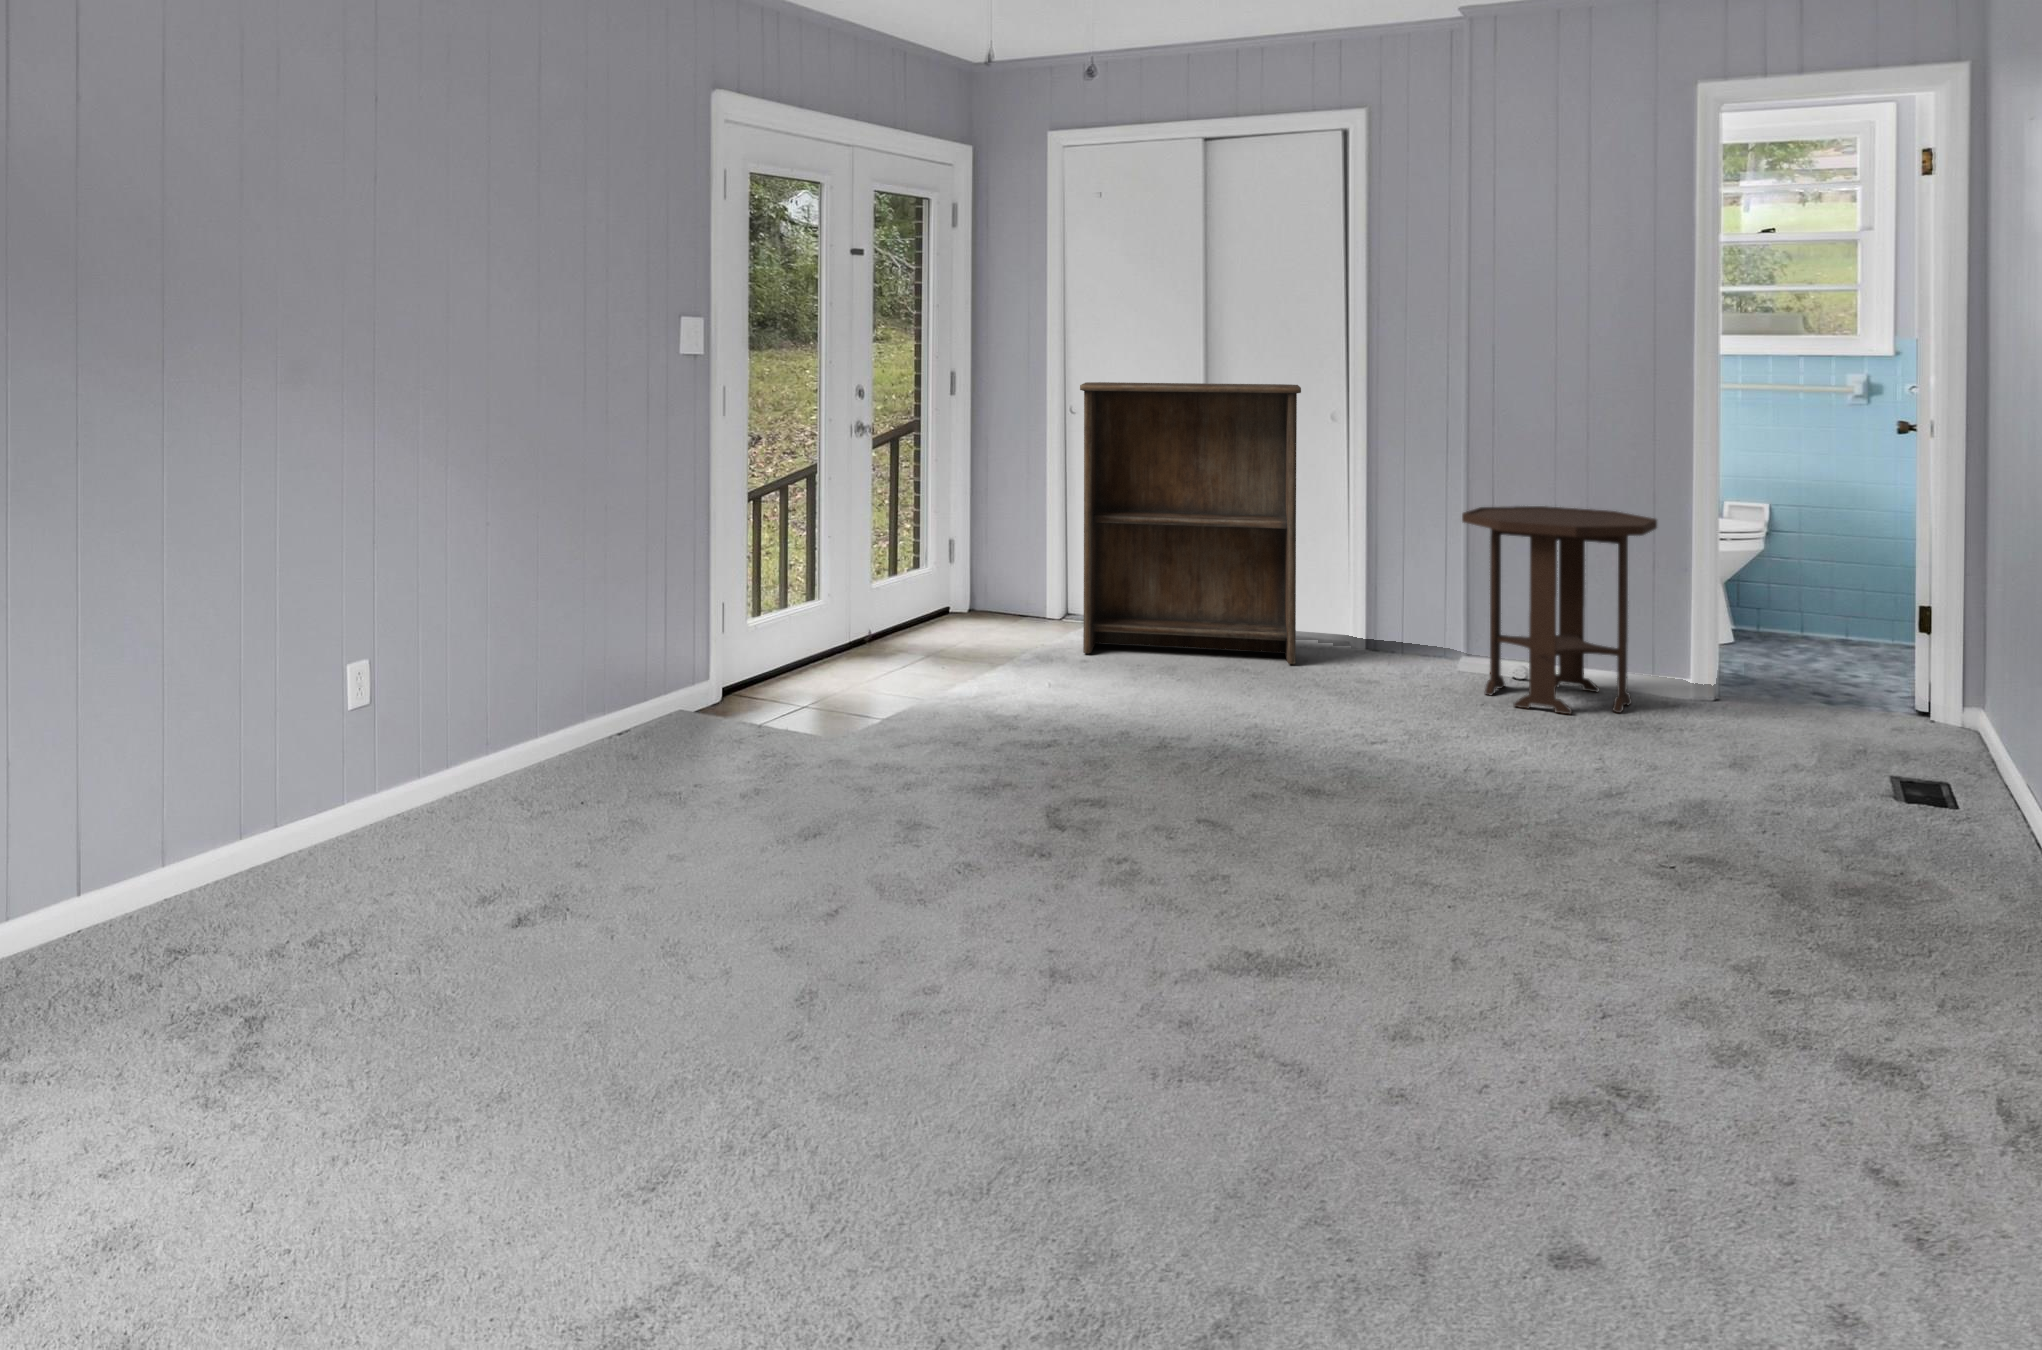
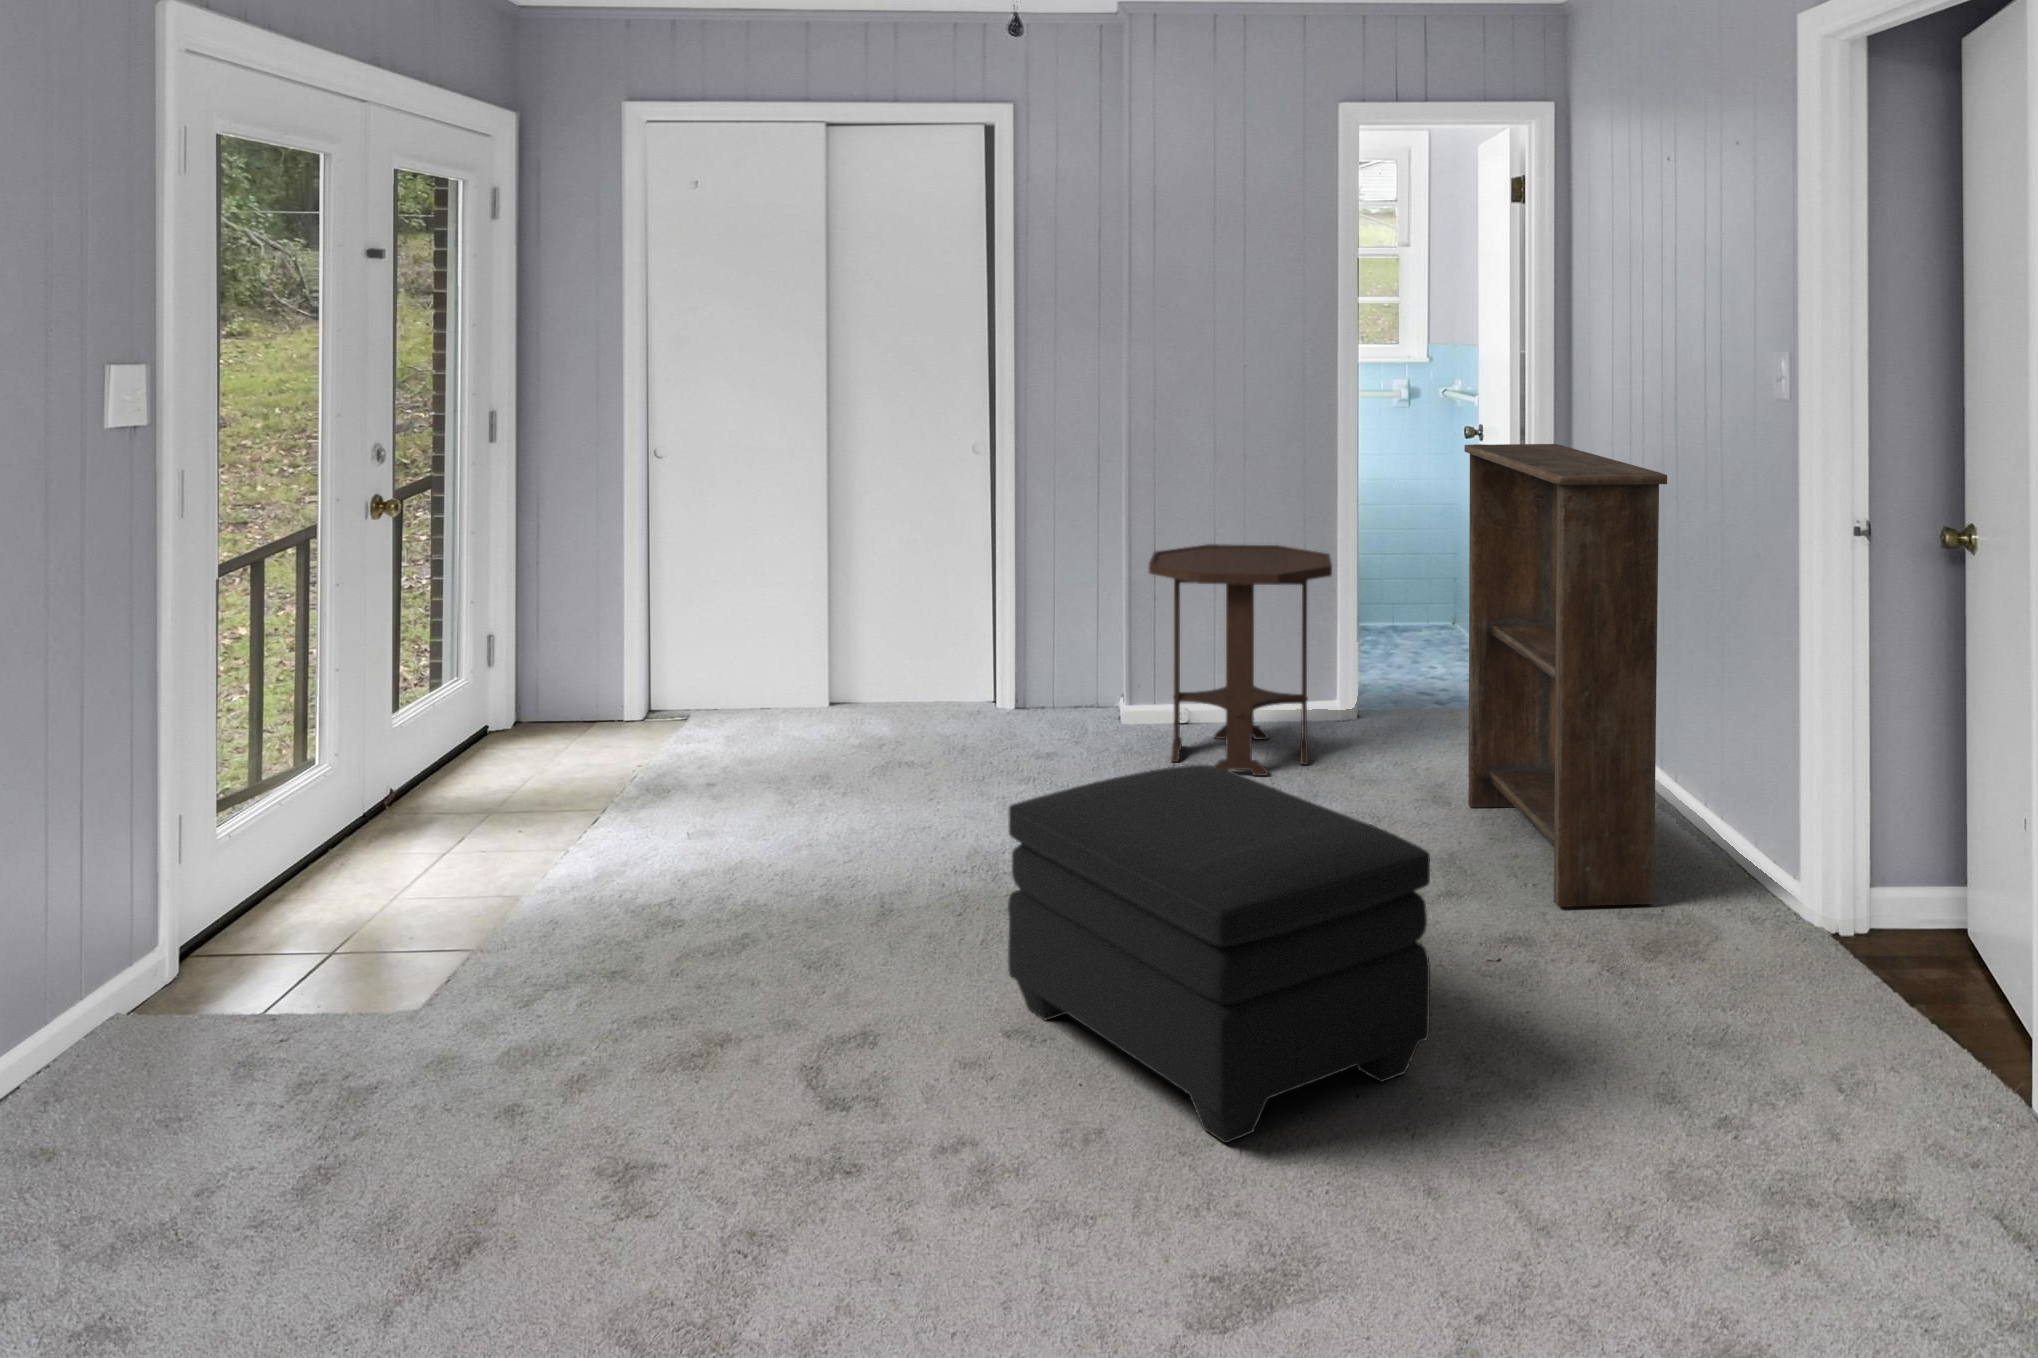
bookshelf: present [1080,382,1301,664] -> present [1464,444,1667,906]
ottoman: none [1217,642,1529,895] -> present [1008,764,1430,1143]

